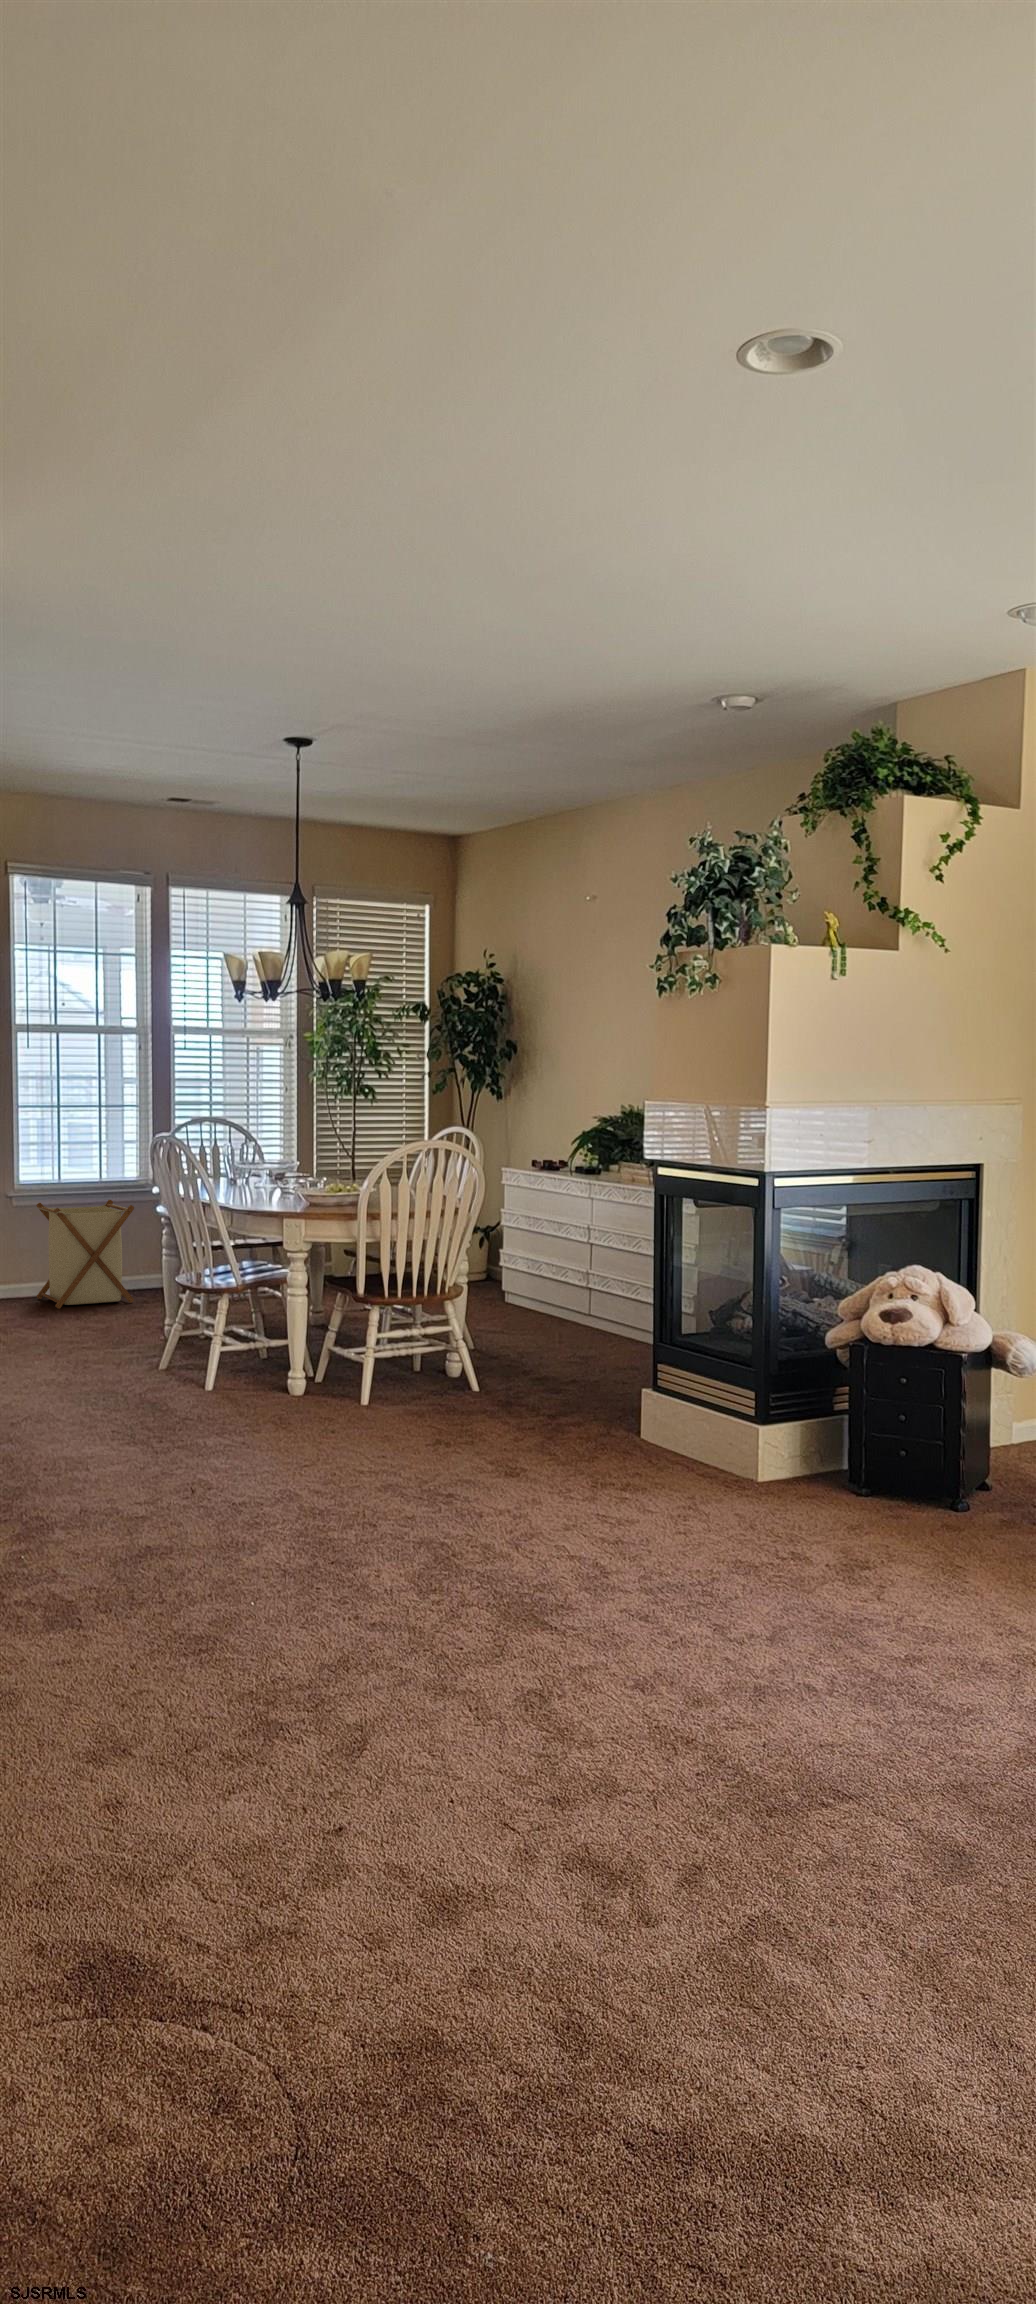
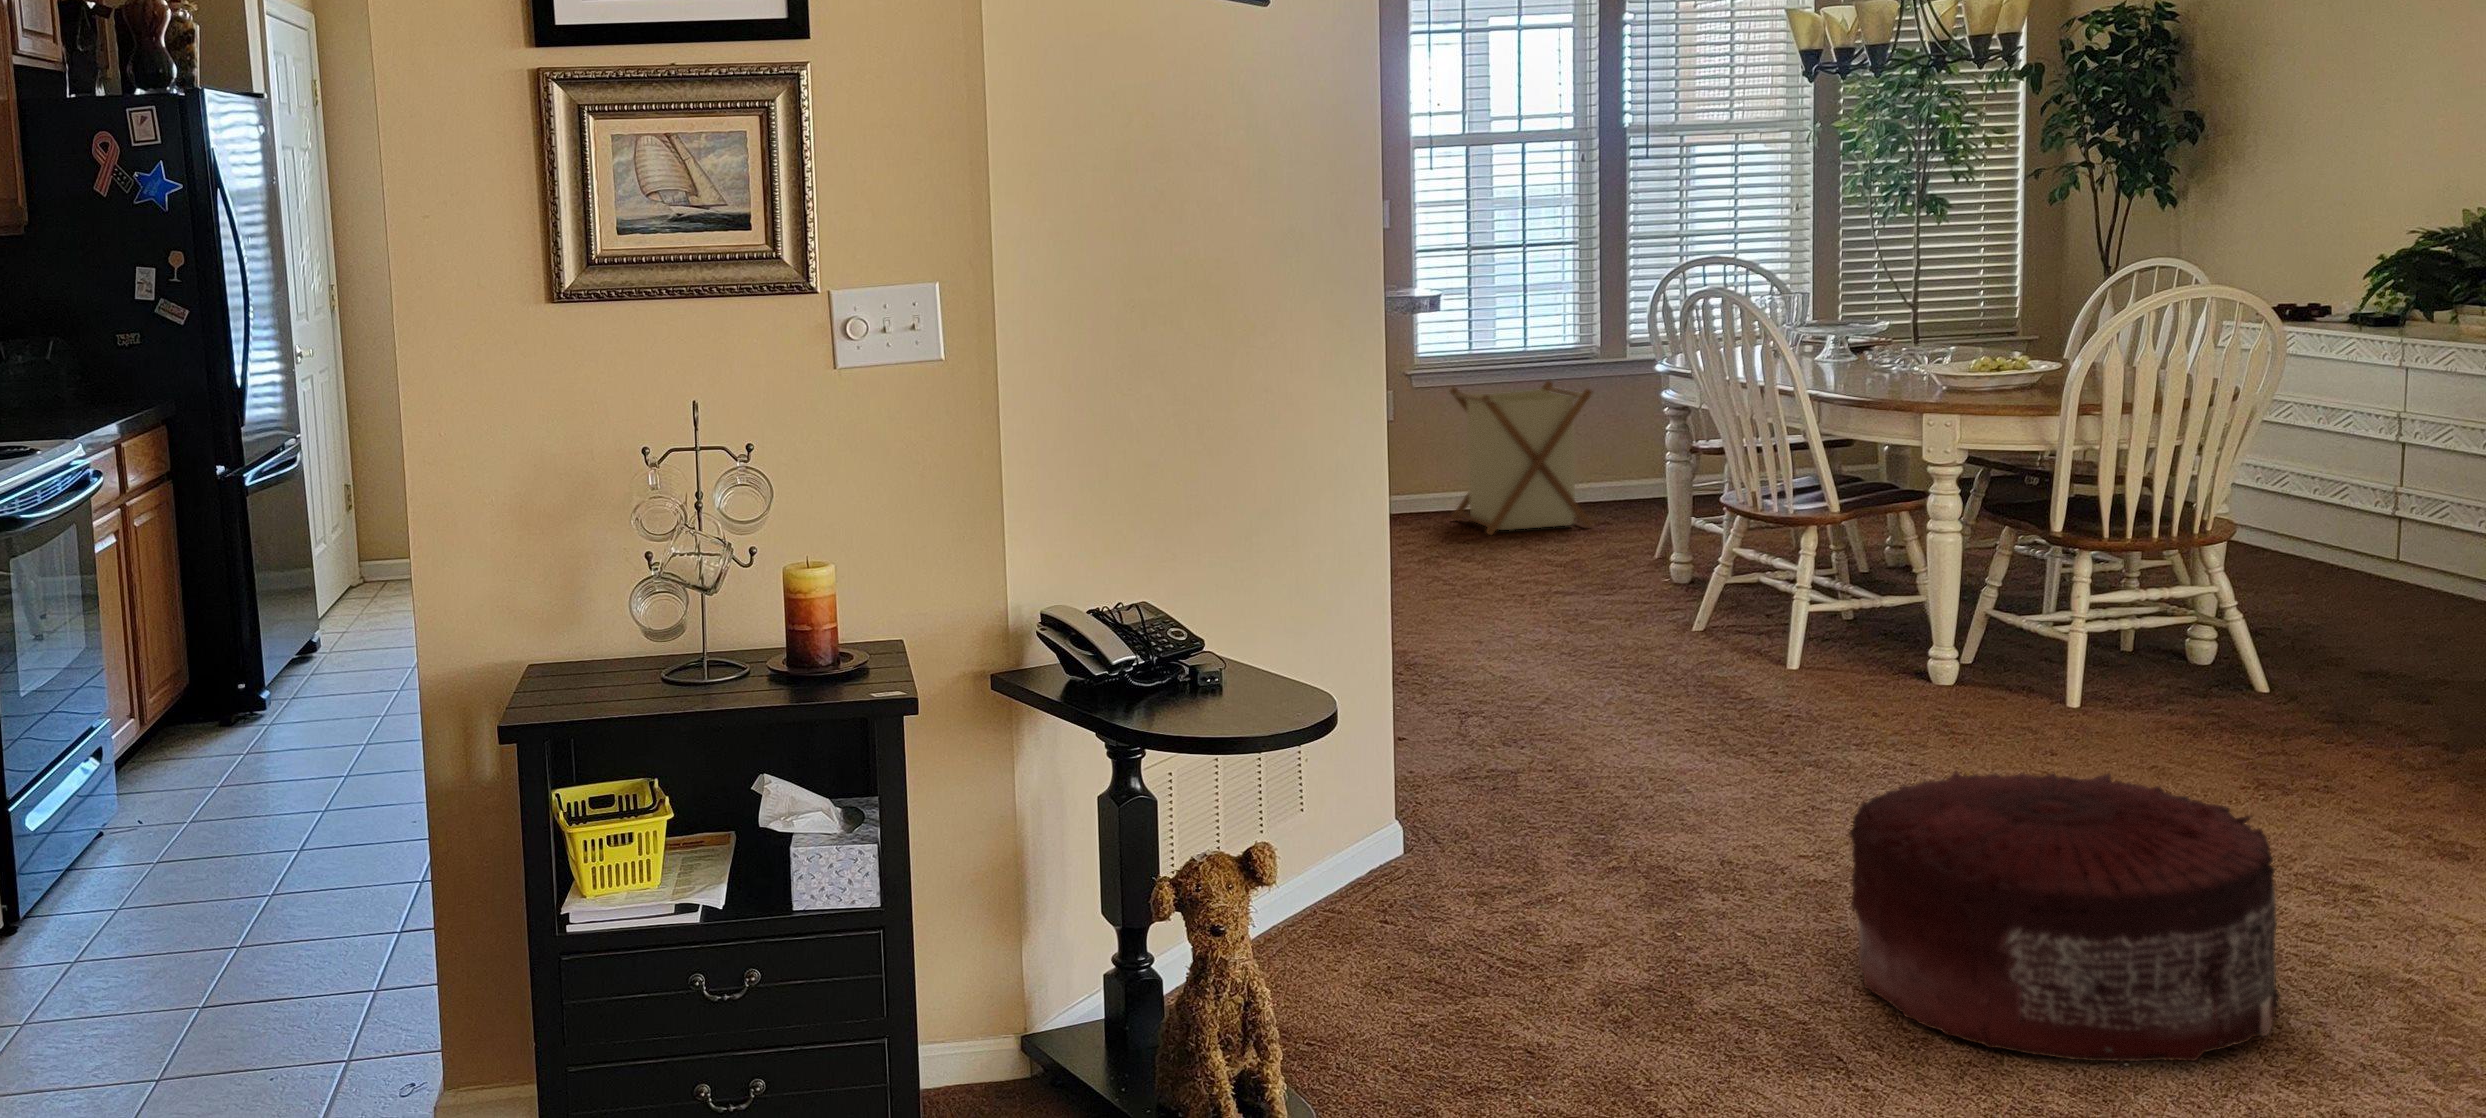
pouf: none [120,1433,368,1607] -> present [1850,771,2280,1062]

